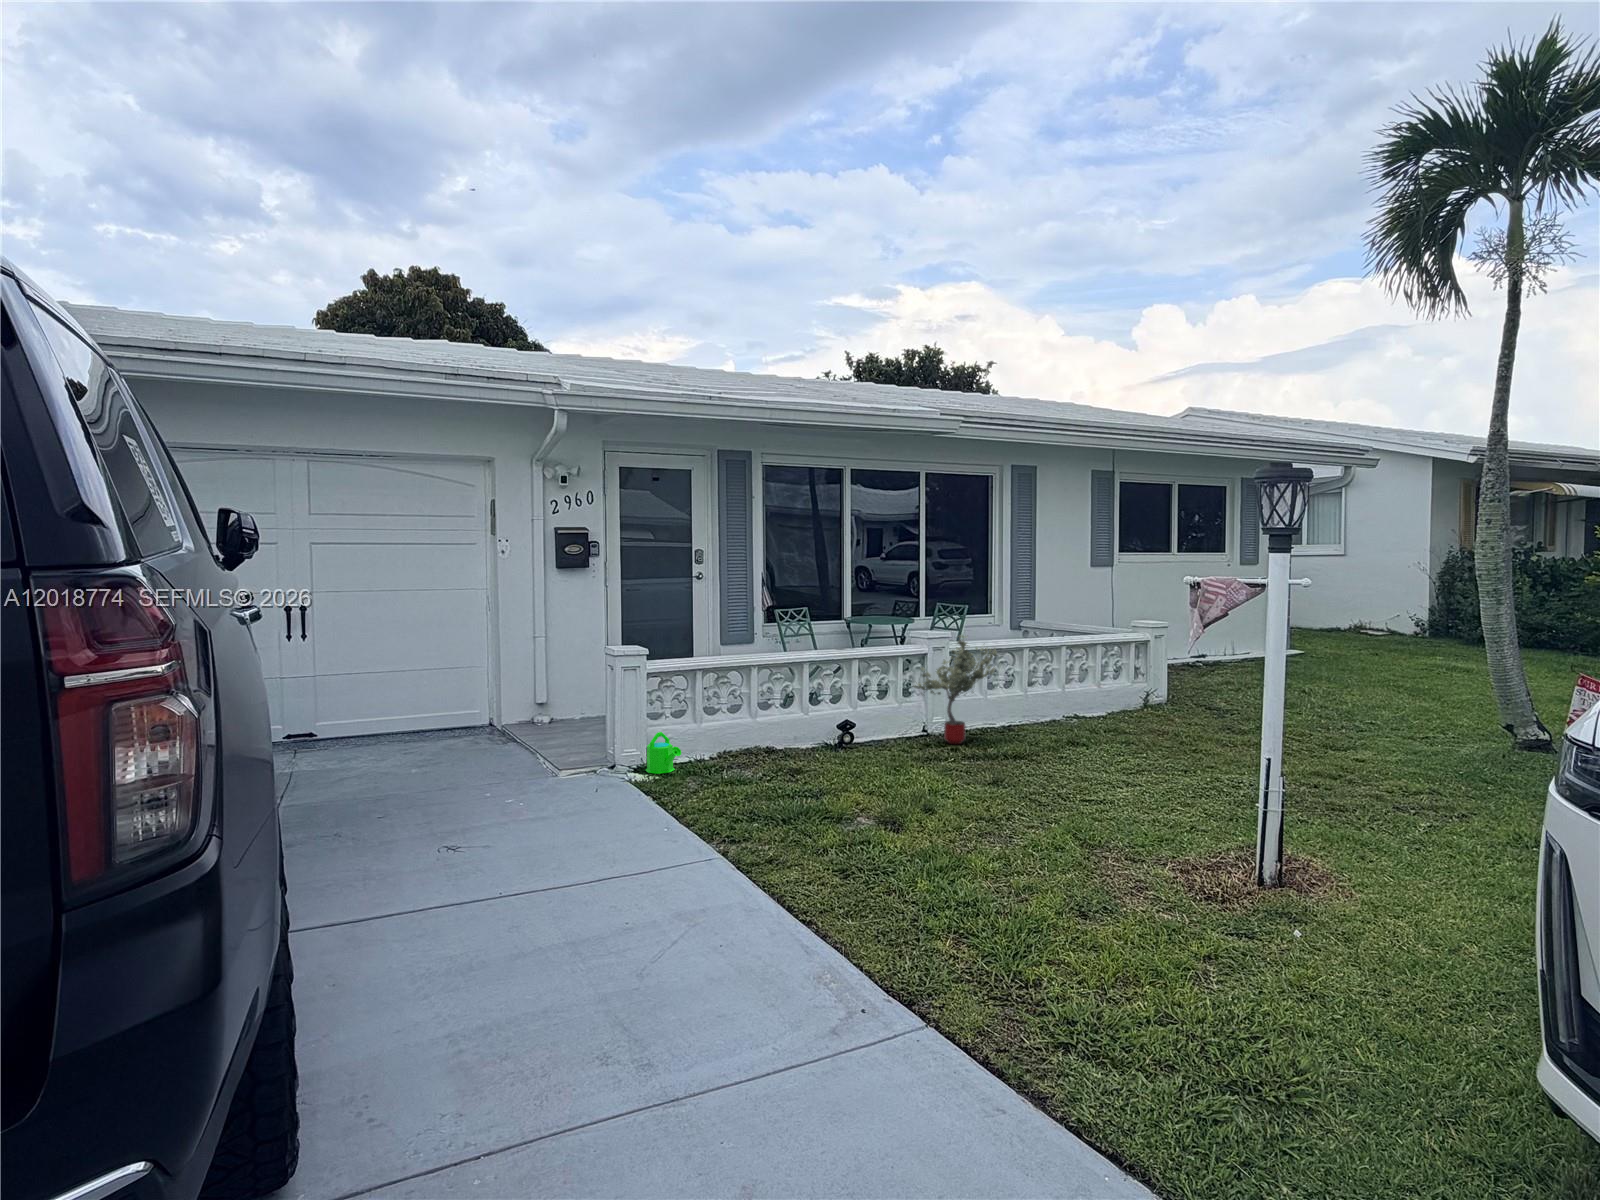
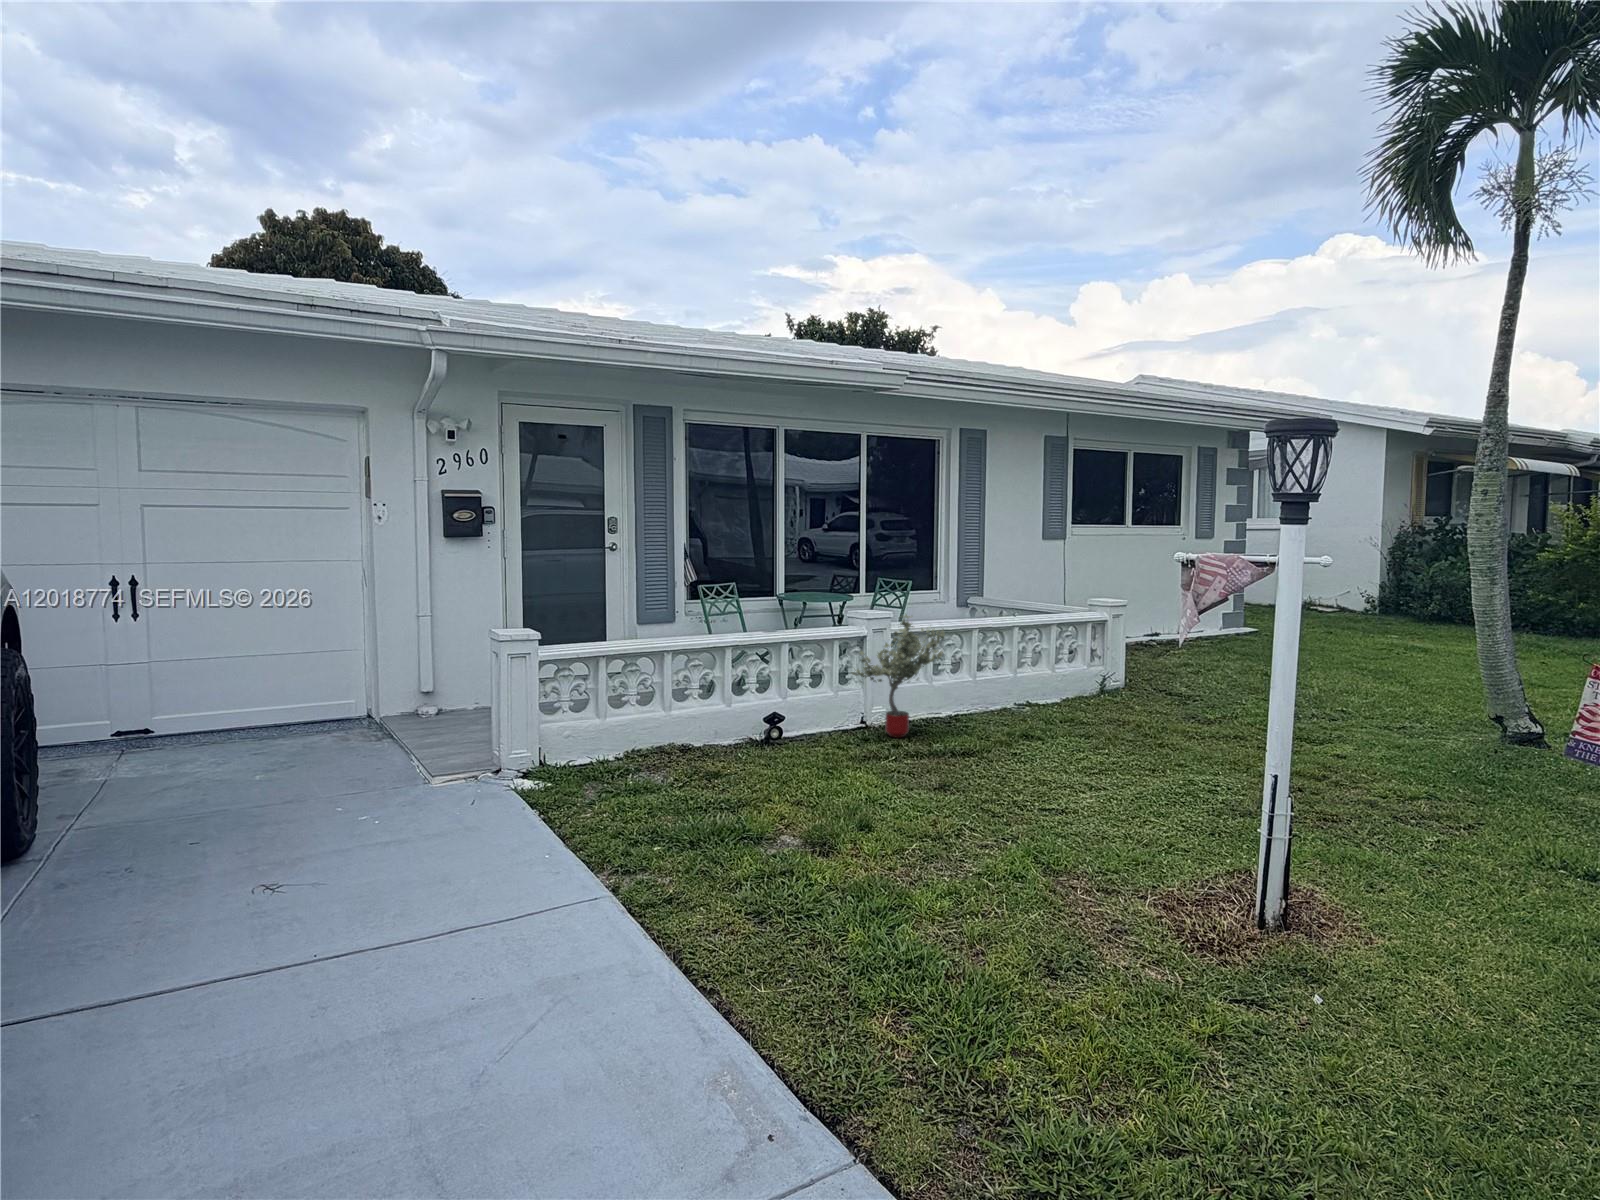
watering can: present [646,732,681,774] -> none [537,729,579,778]

